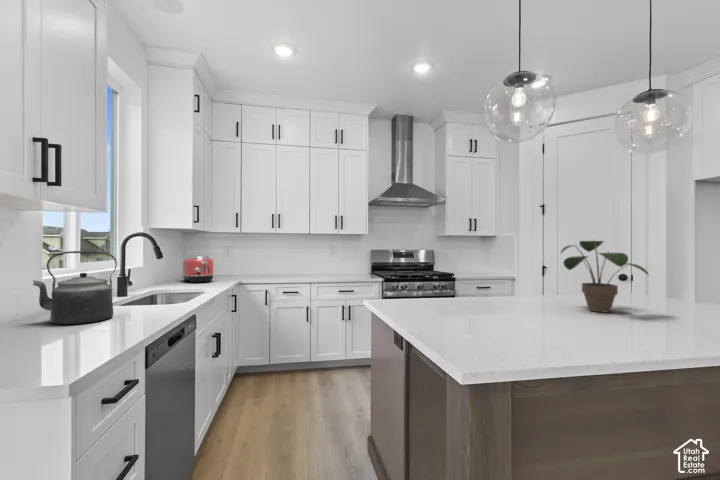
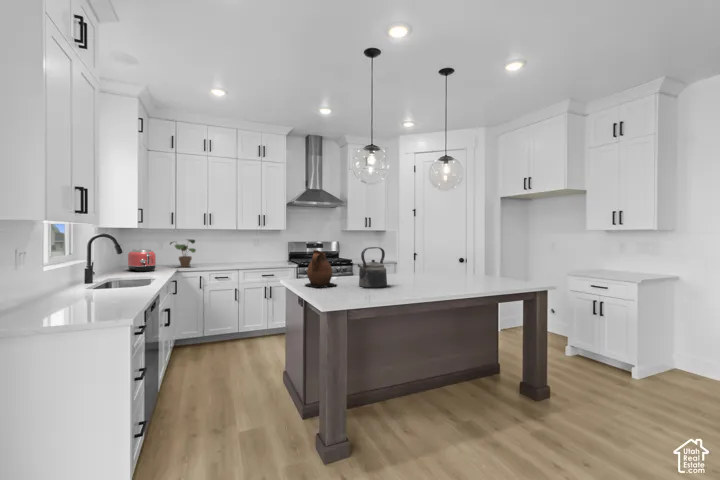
potted plant: present [561,241,648,312] -> present [170,239,196,267]
kettle: present [33,251,117,325] -> present [358,247,387,288]
ceramic pitcher: none [402,252,461,316] -> present [306,250,337,287]

